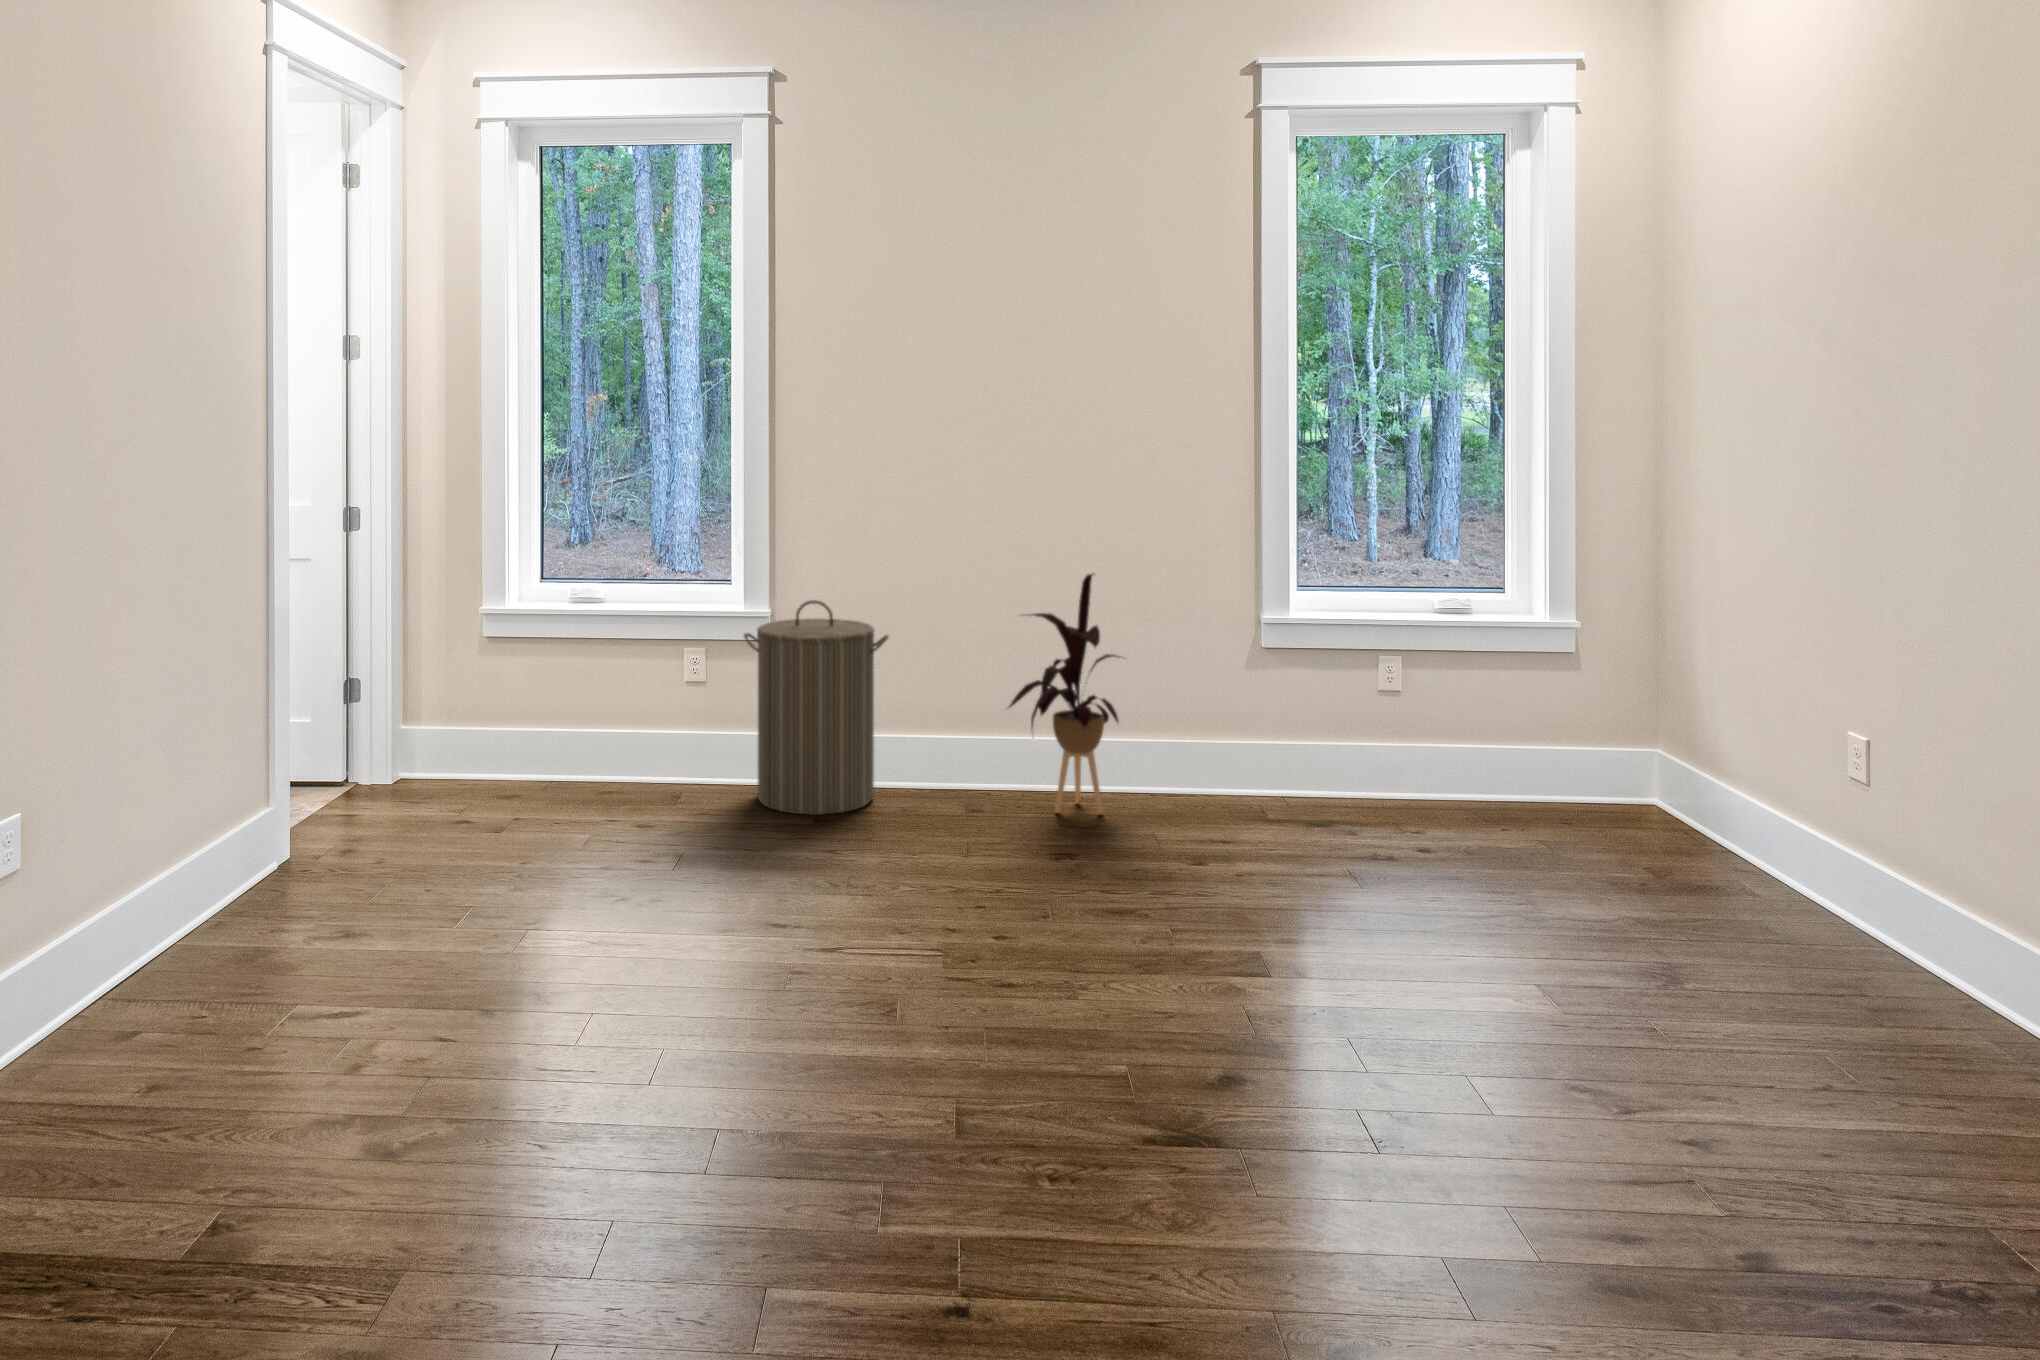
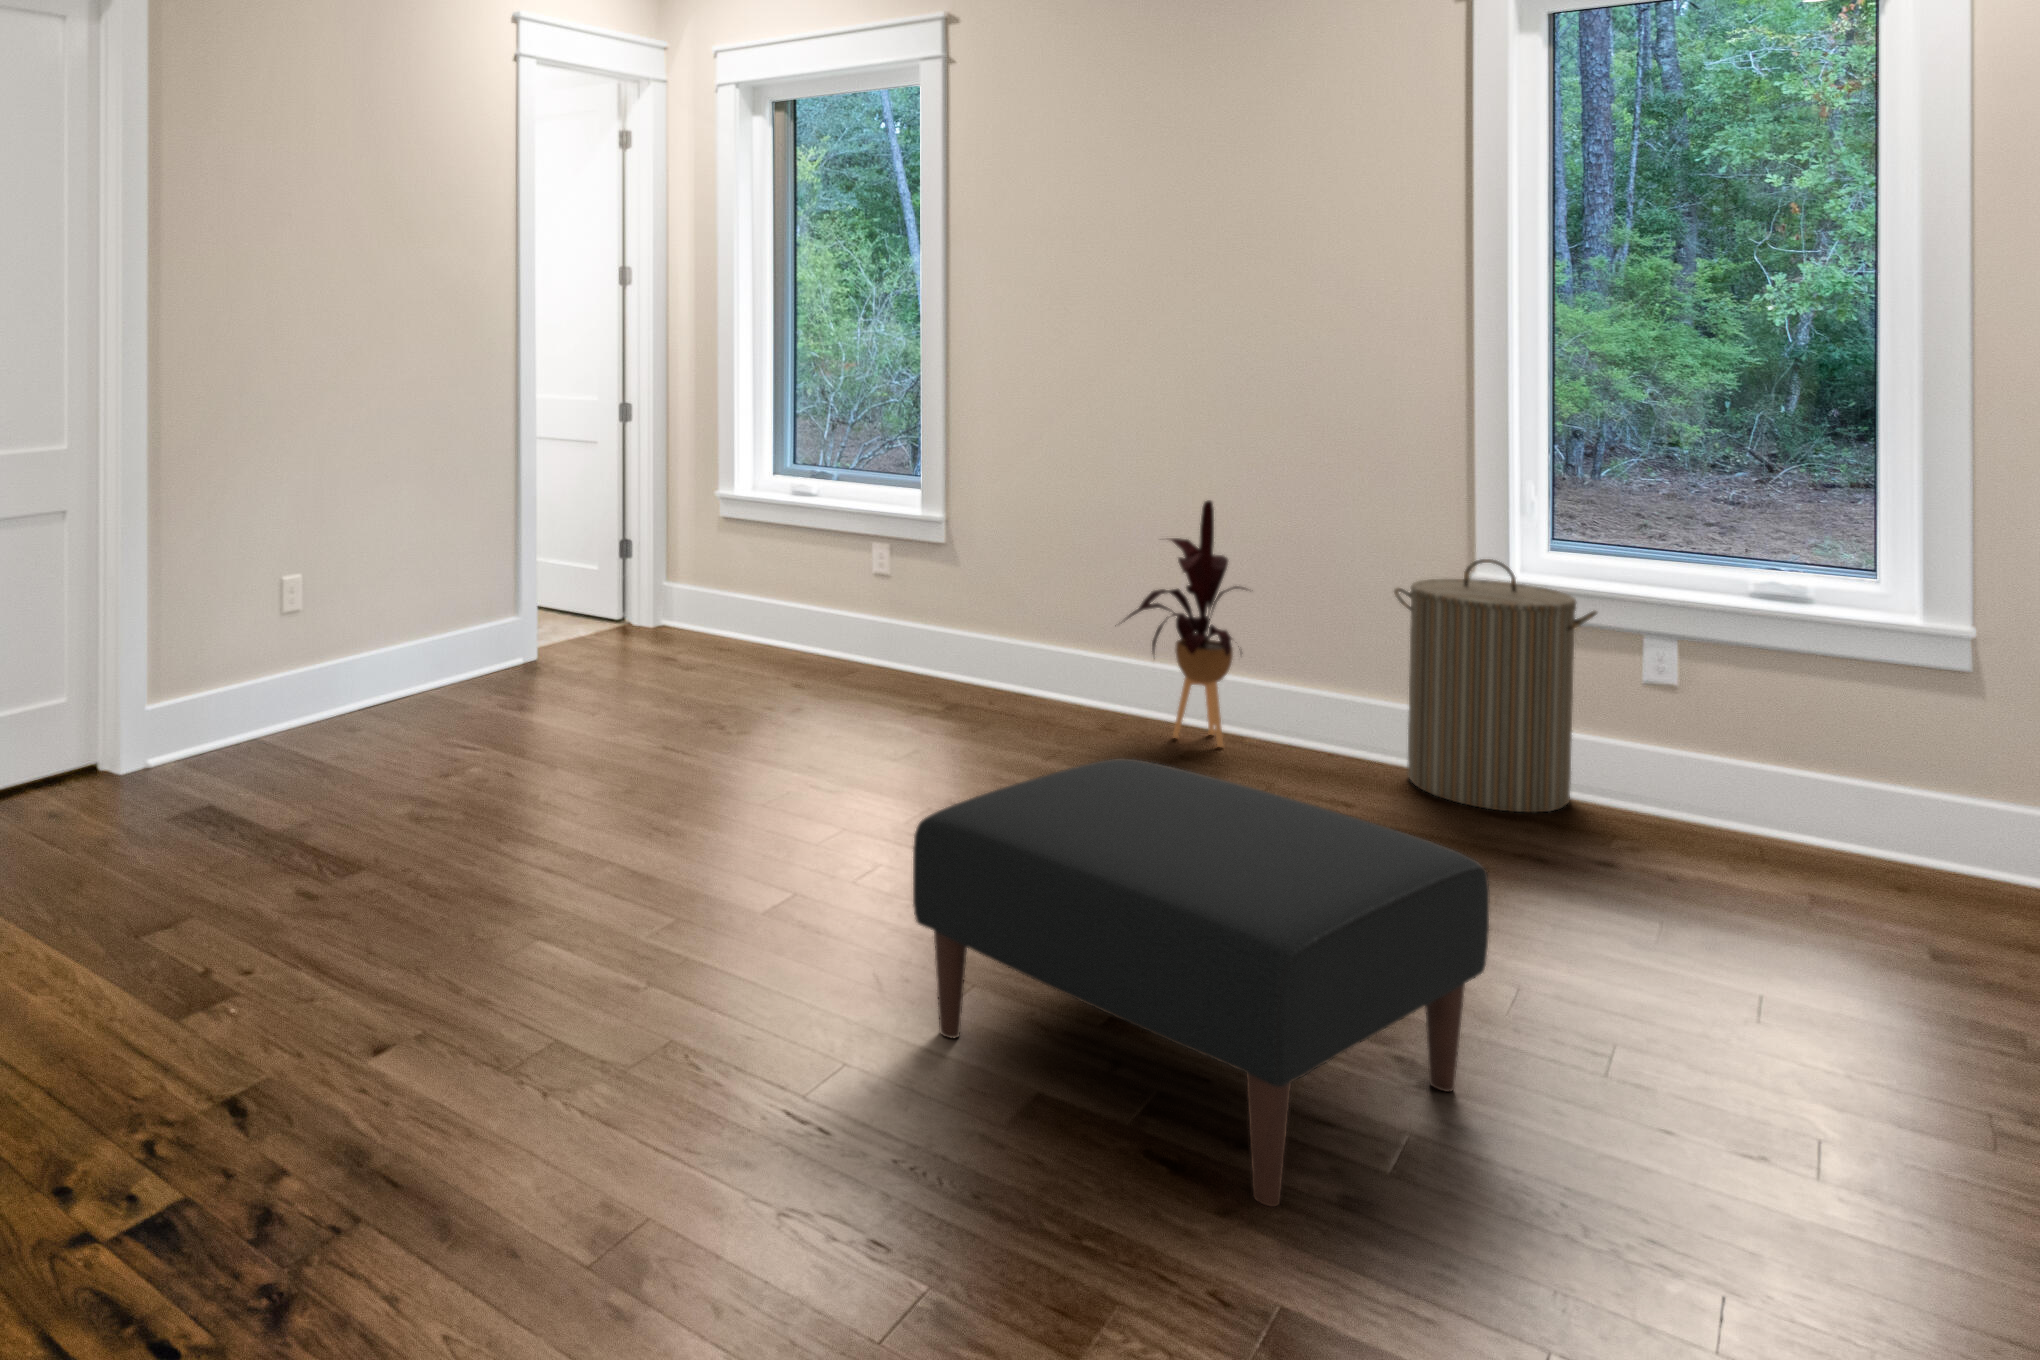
laundry hamper: present [744,600,888,815] -> present [1394,559,1597,813]
ottoman: none [1303,841,1759,1236] -> present [913,759,1489,1206]

